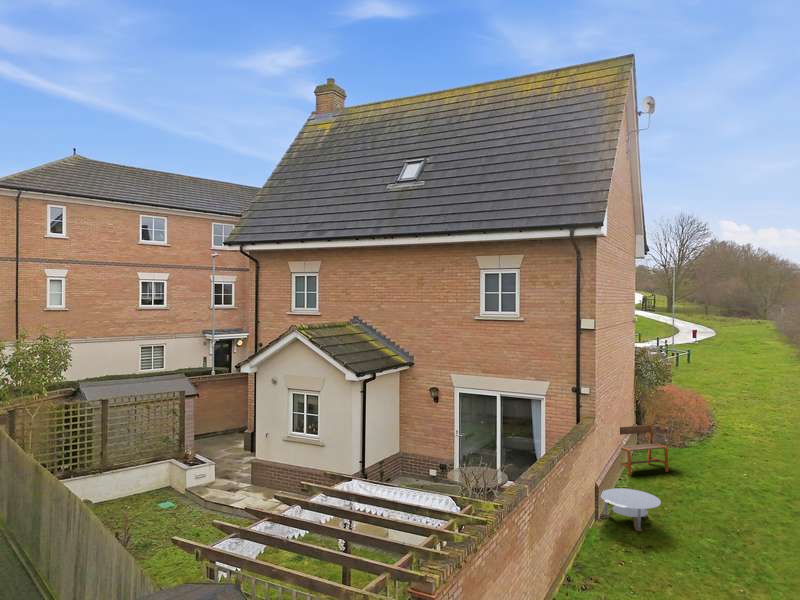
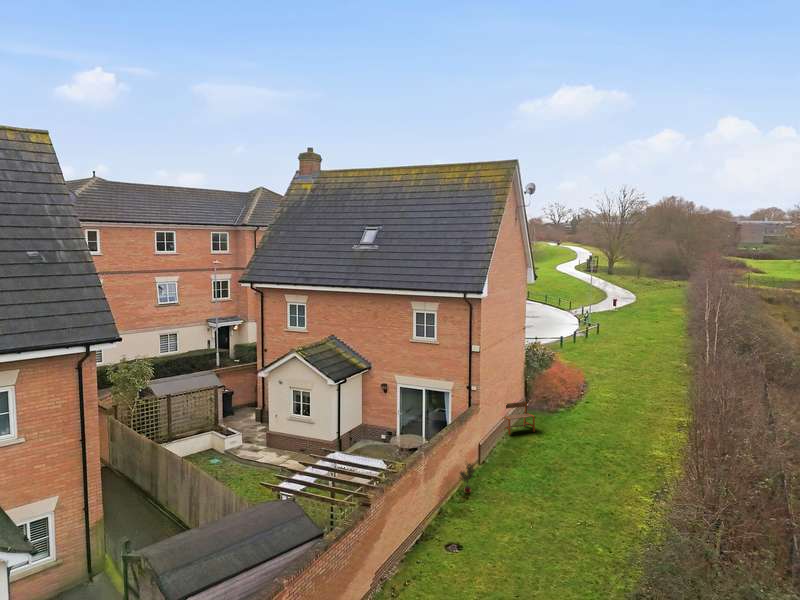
round table: present [600,488,661,531] -> none [482,445,517,471]
potted tree: none [574,512,603,571] -> present [459,463,475,493]

